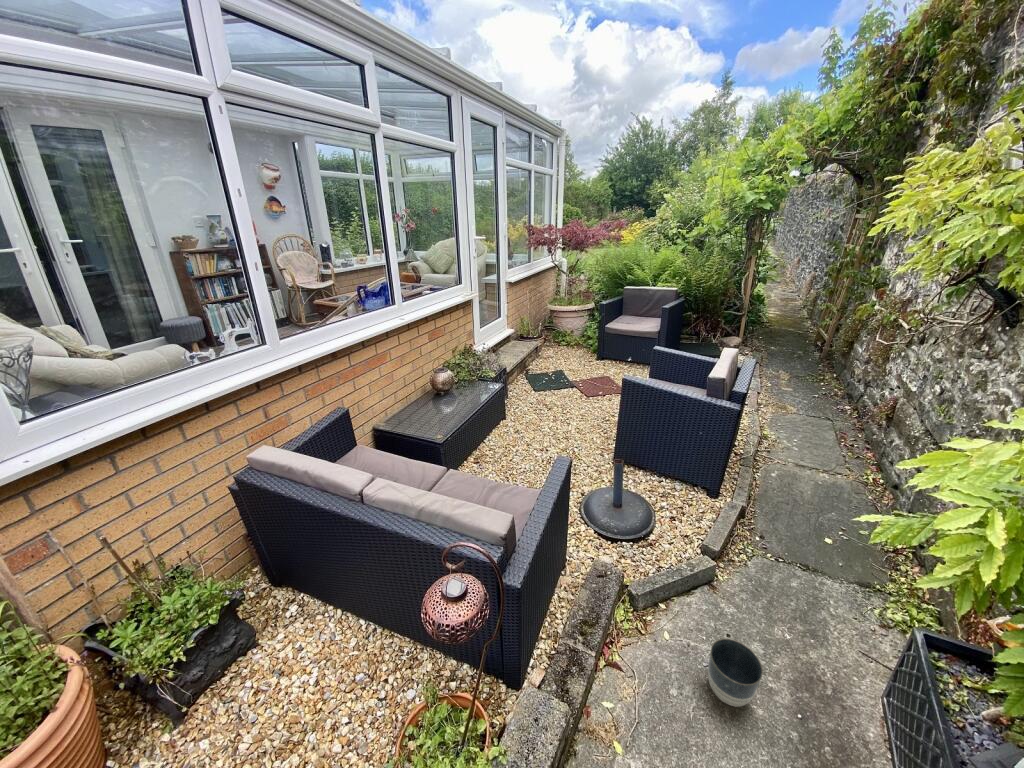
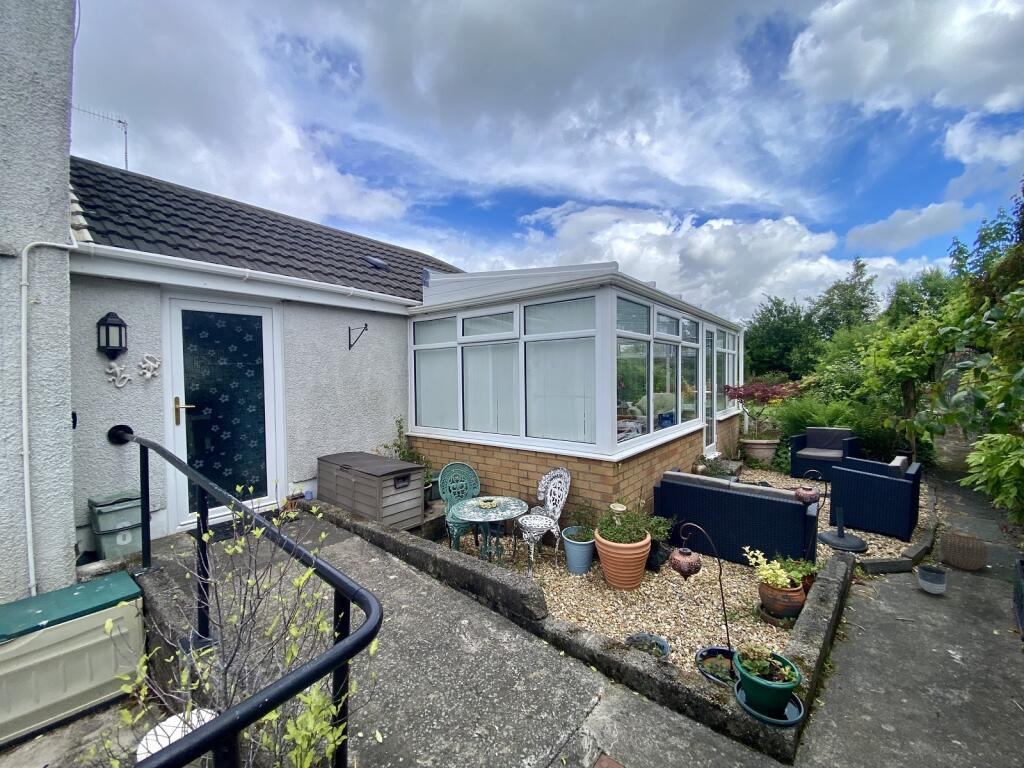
woven basket: none [756,506,829,574] -> present [941,531,987,570]

